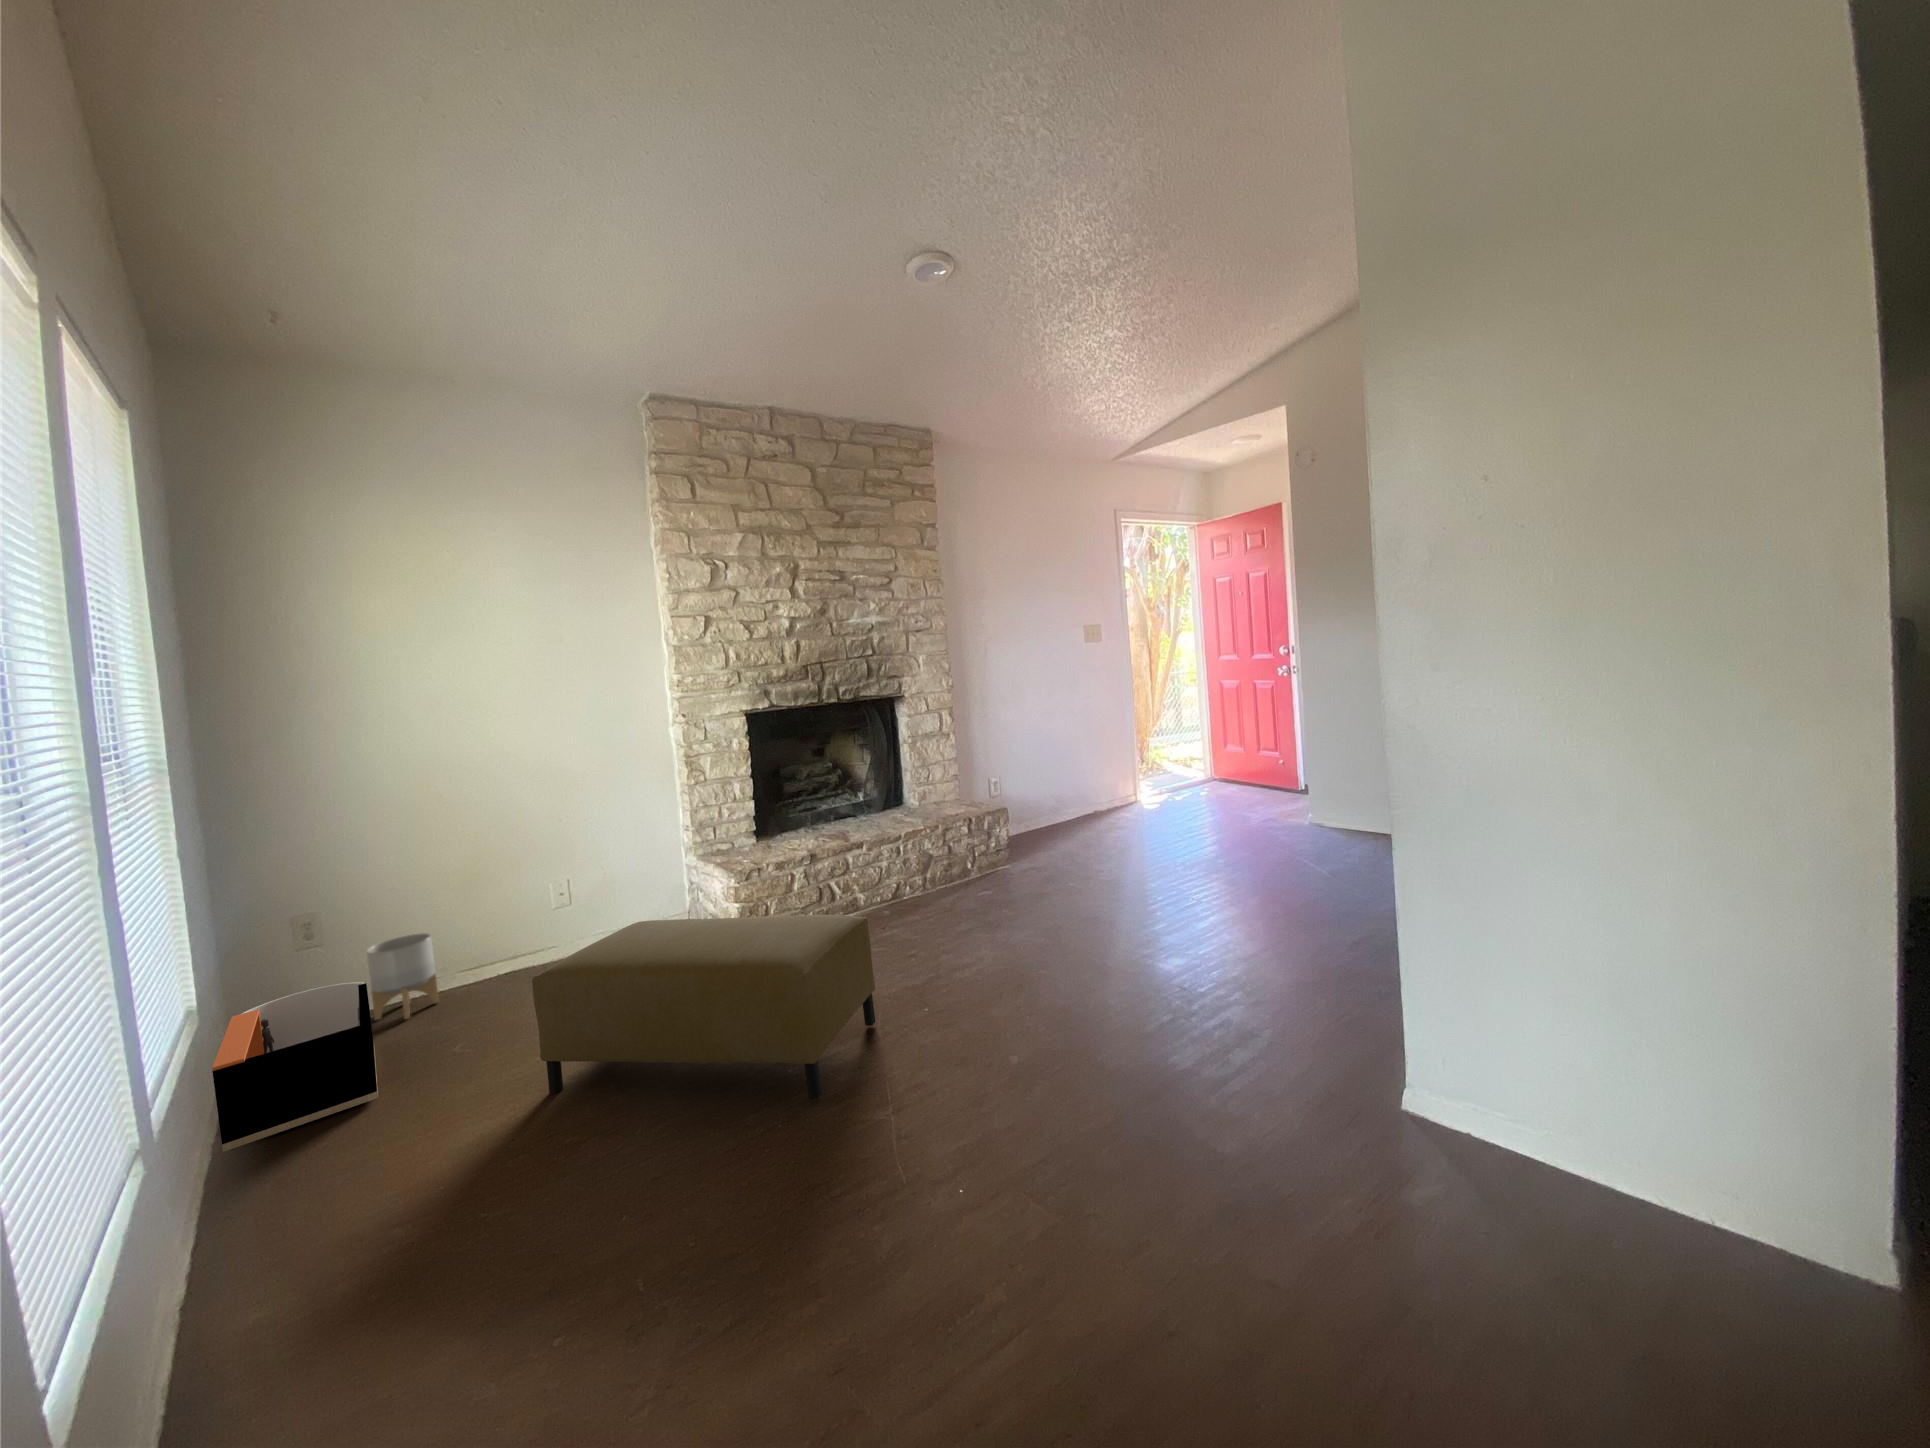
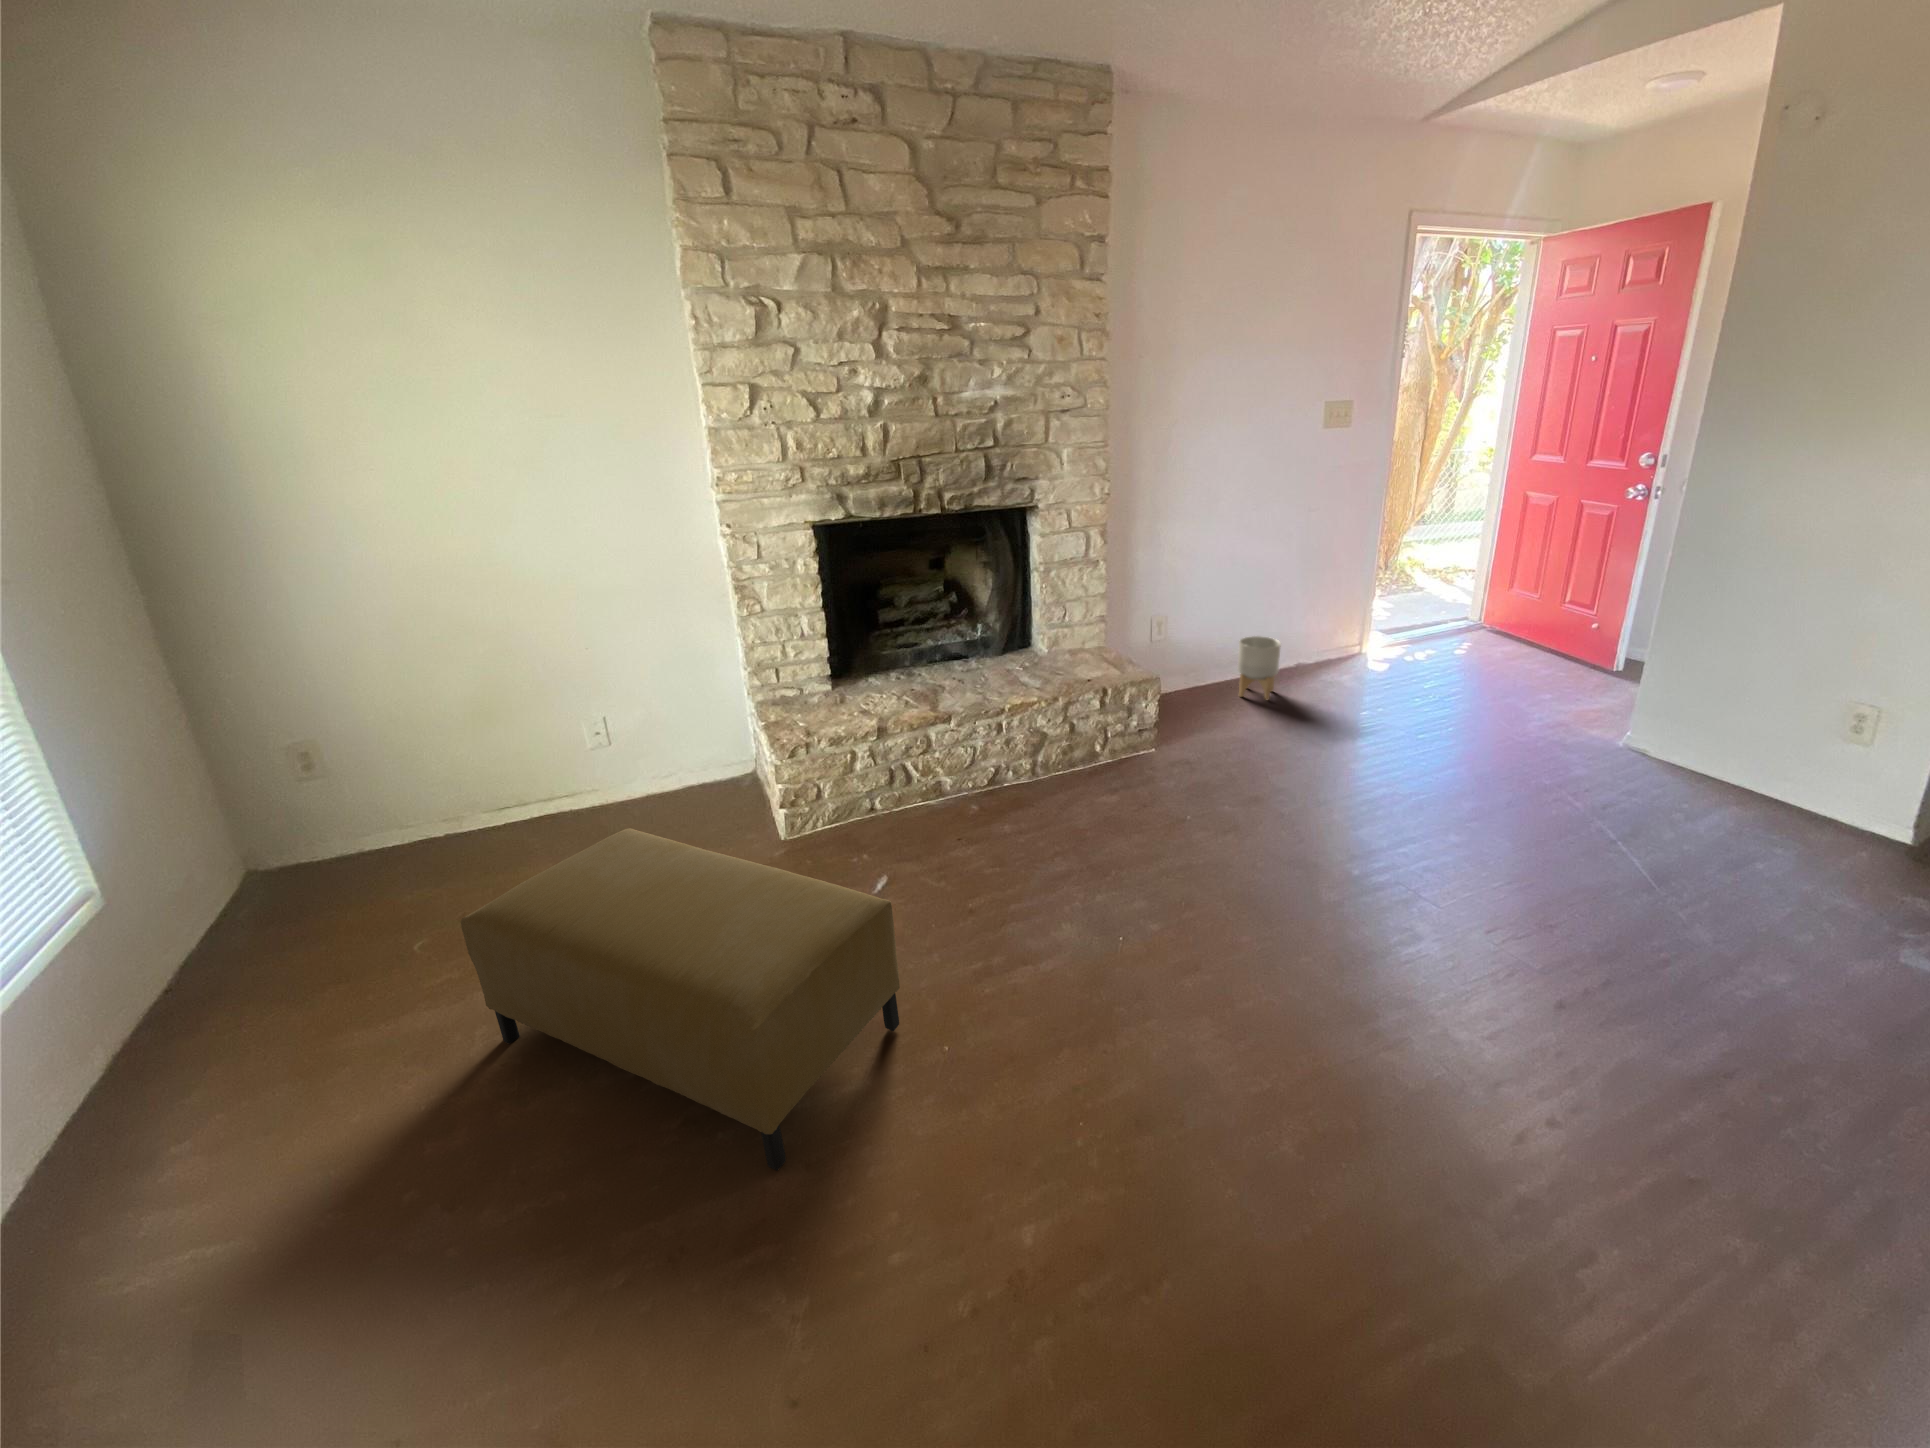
planter: present [367,933,439,1020] -> present [1238,636,1281,700]
storage bin: present [212,982,378,1152] -> none [142,830,382,1038]

